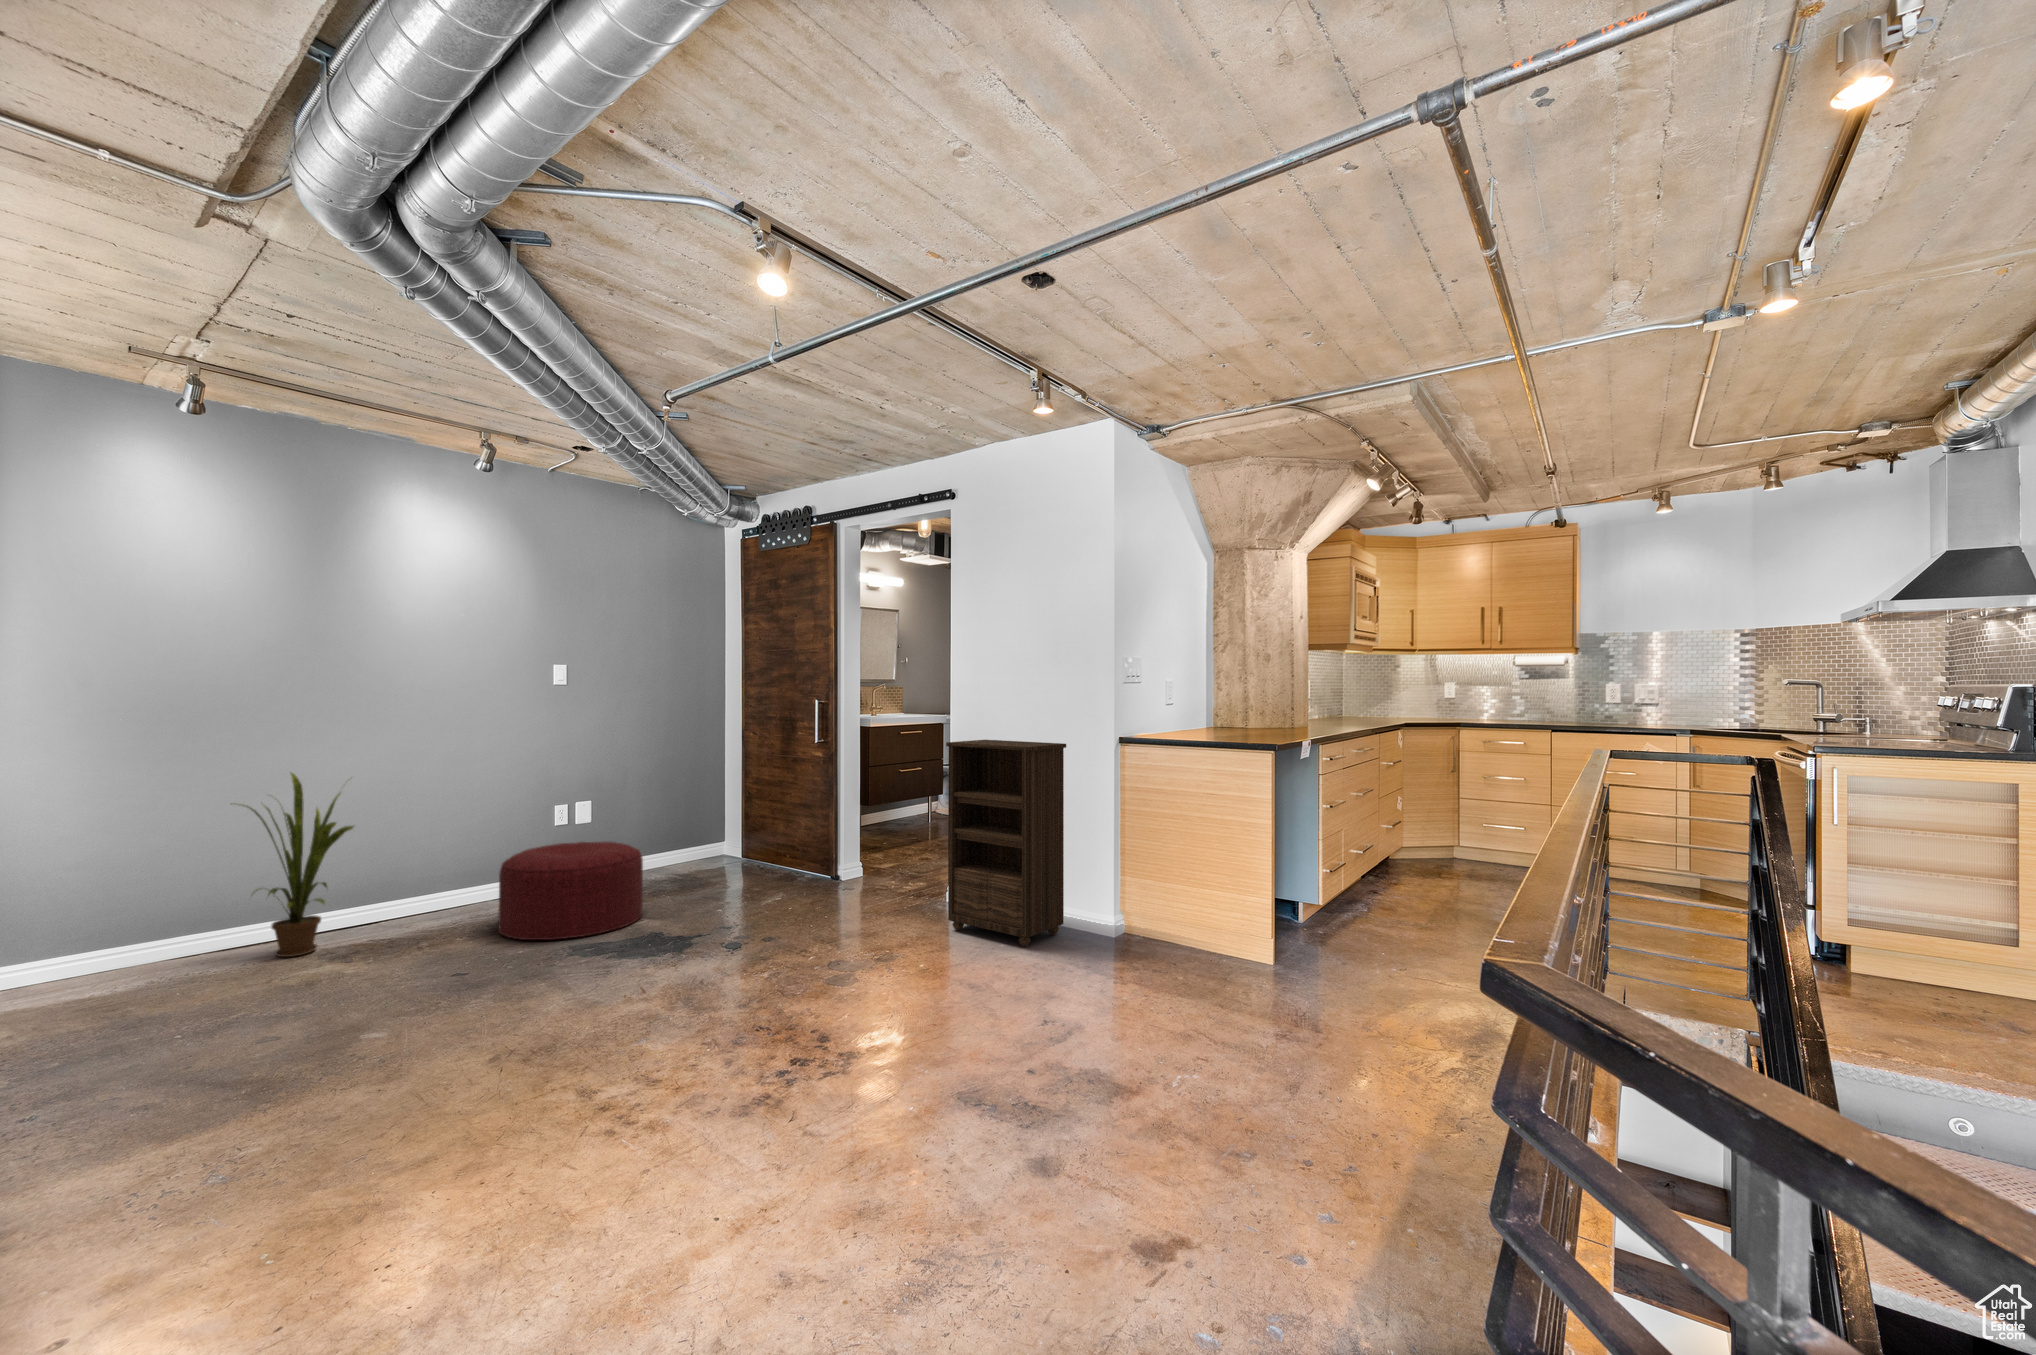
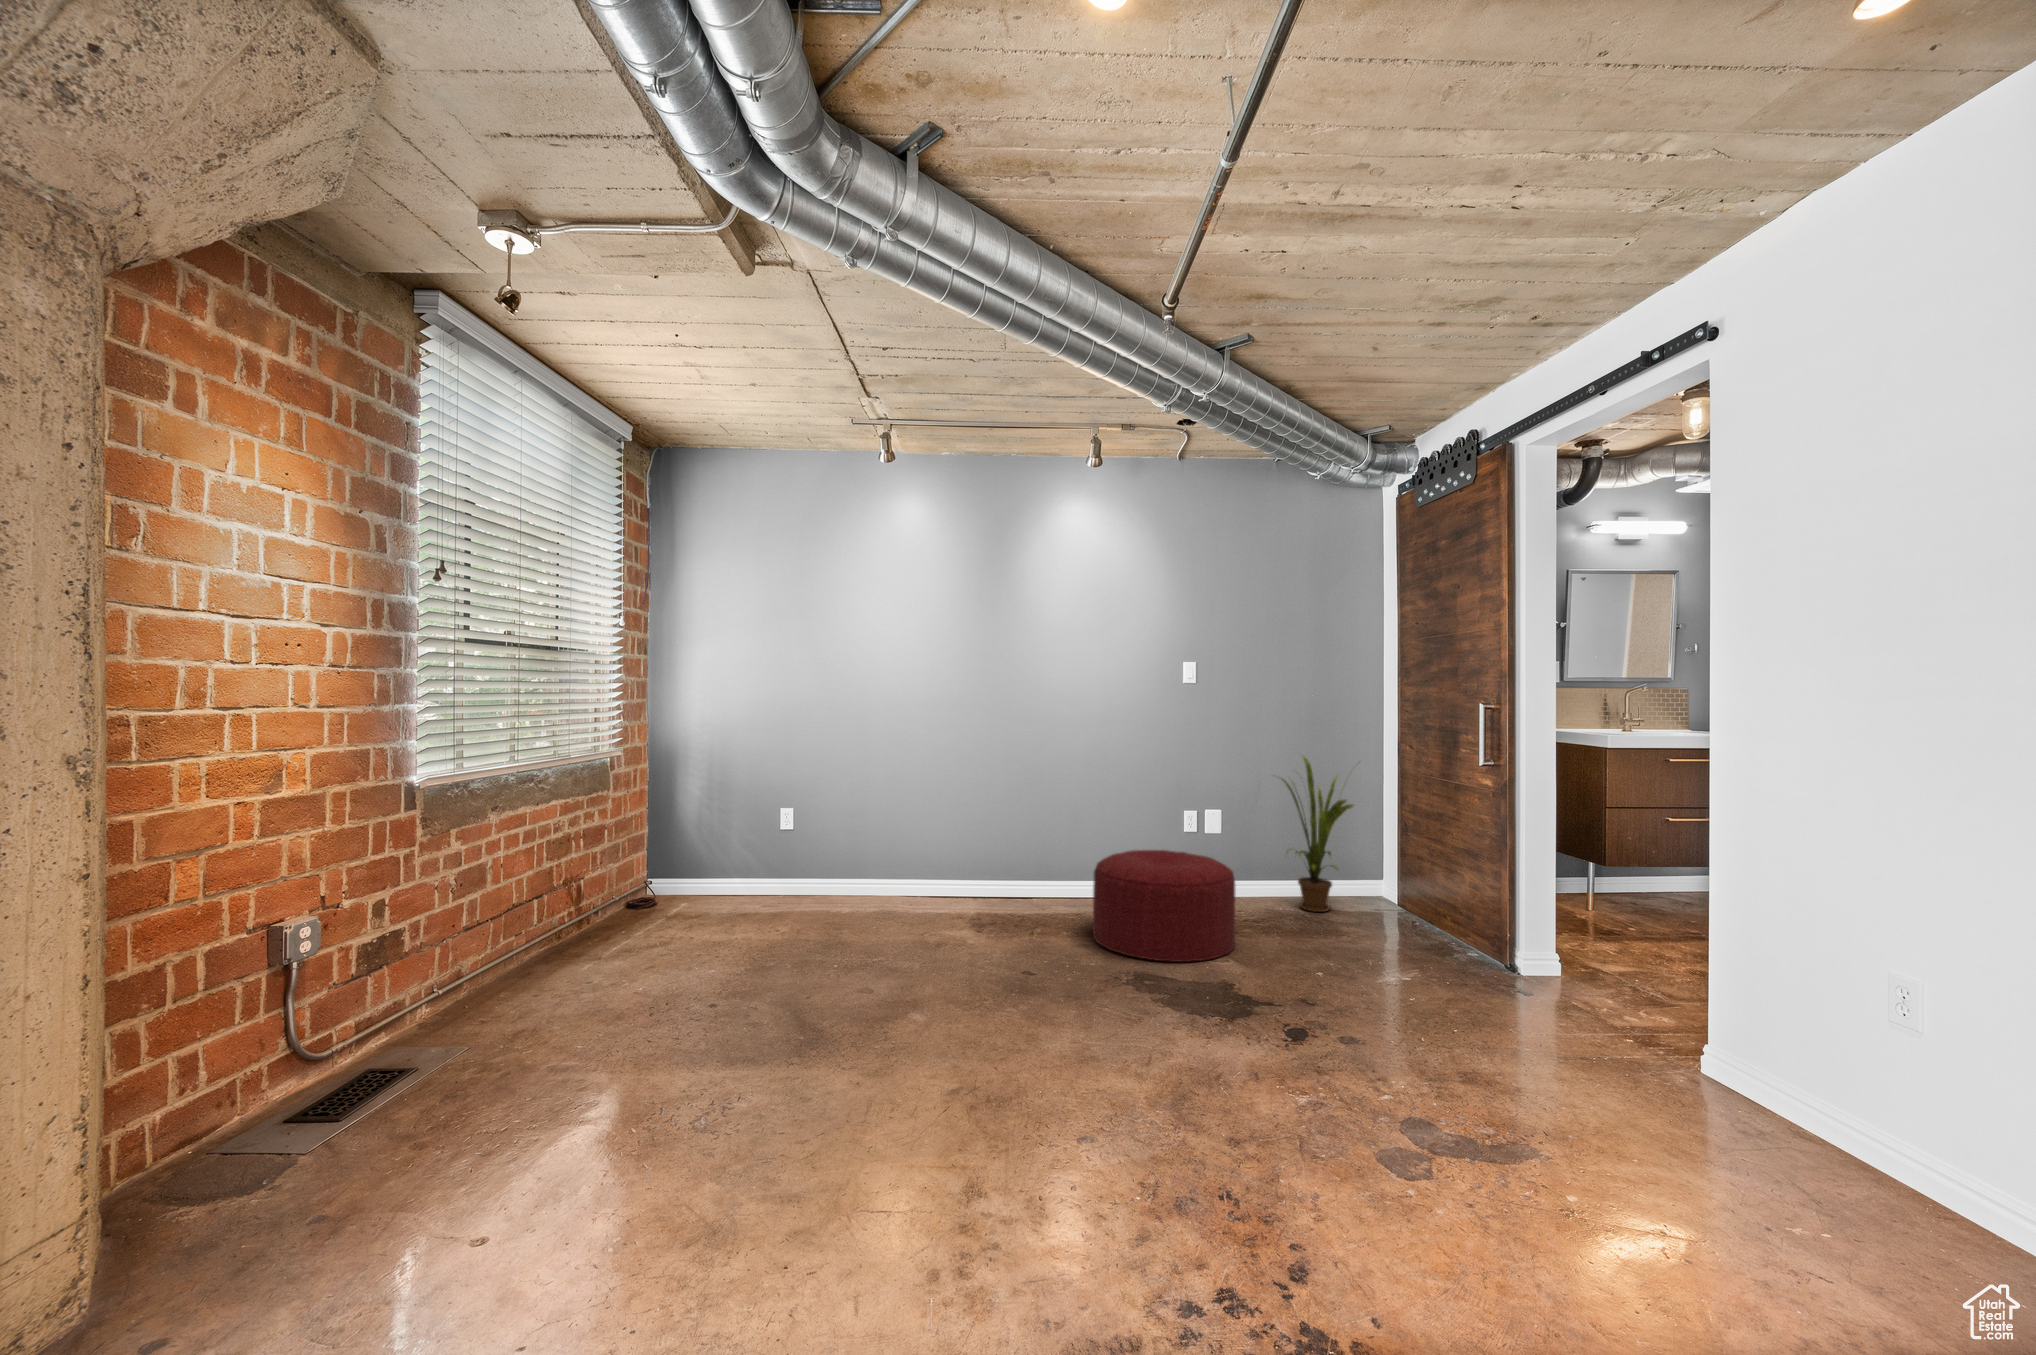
bookshelf: present [946,740,1066,946] -> none [1674,780,2030,1261]
house plant: present [245,773,353,957] -> present [1278,755,1355,912]

